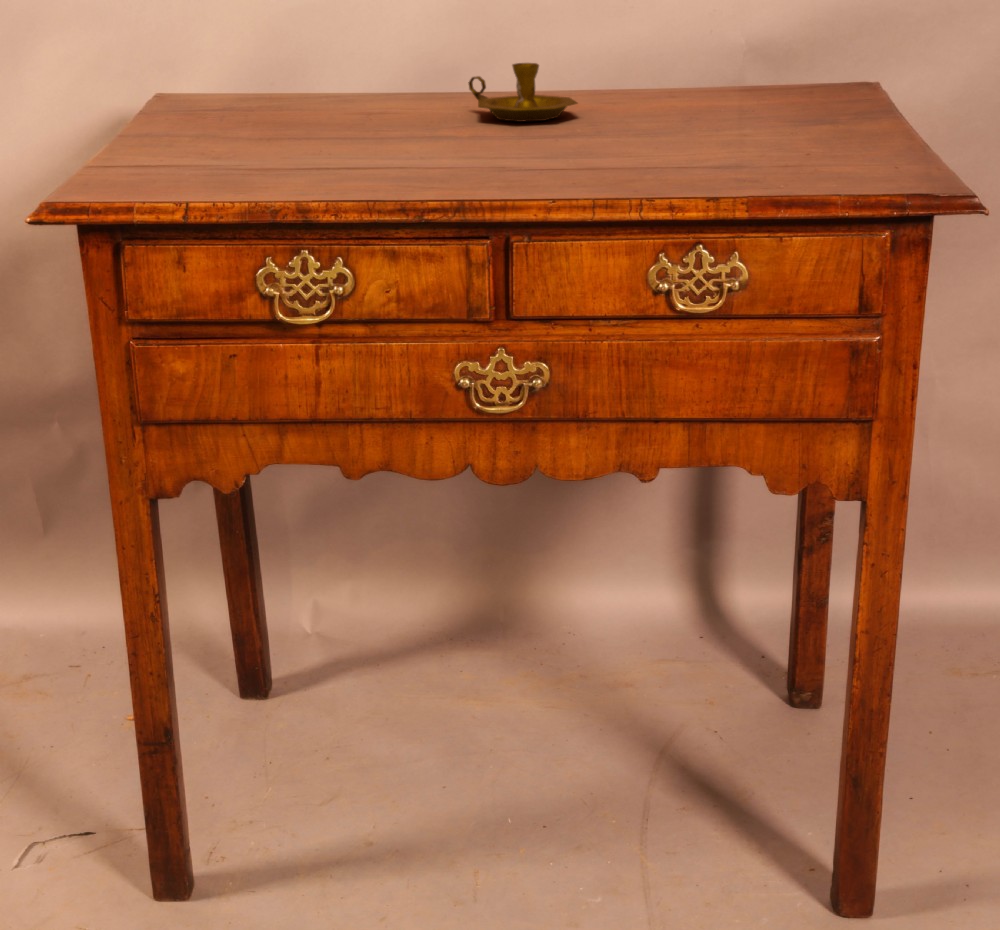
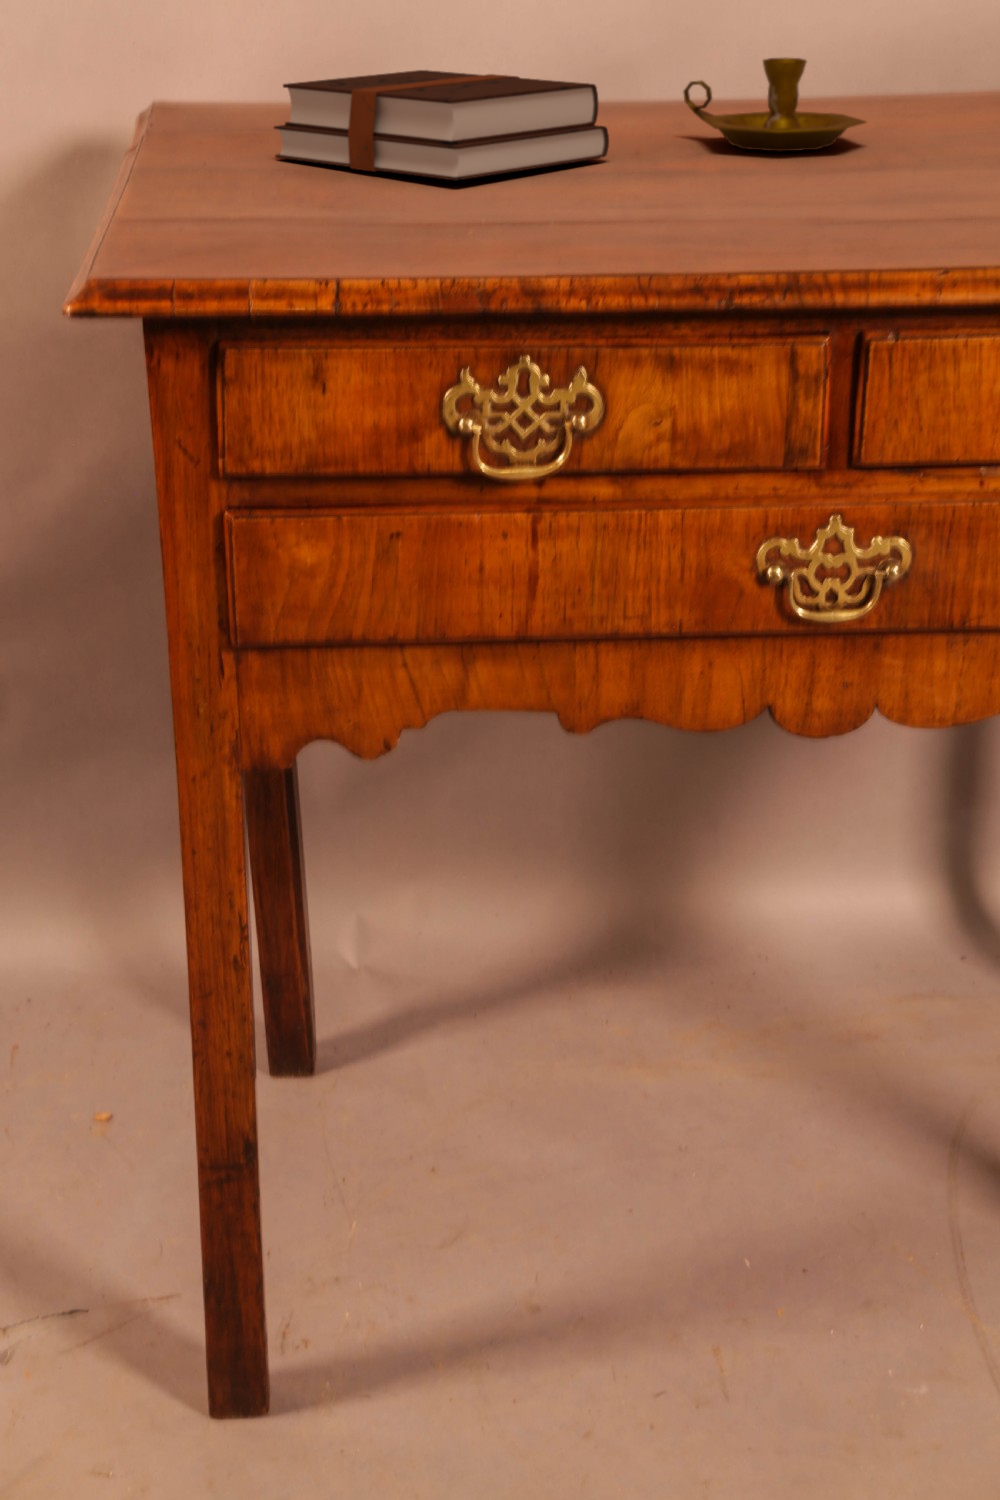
hardback book: none [204,69,409,141] -> present [274,70,609,181]

